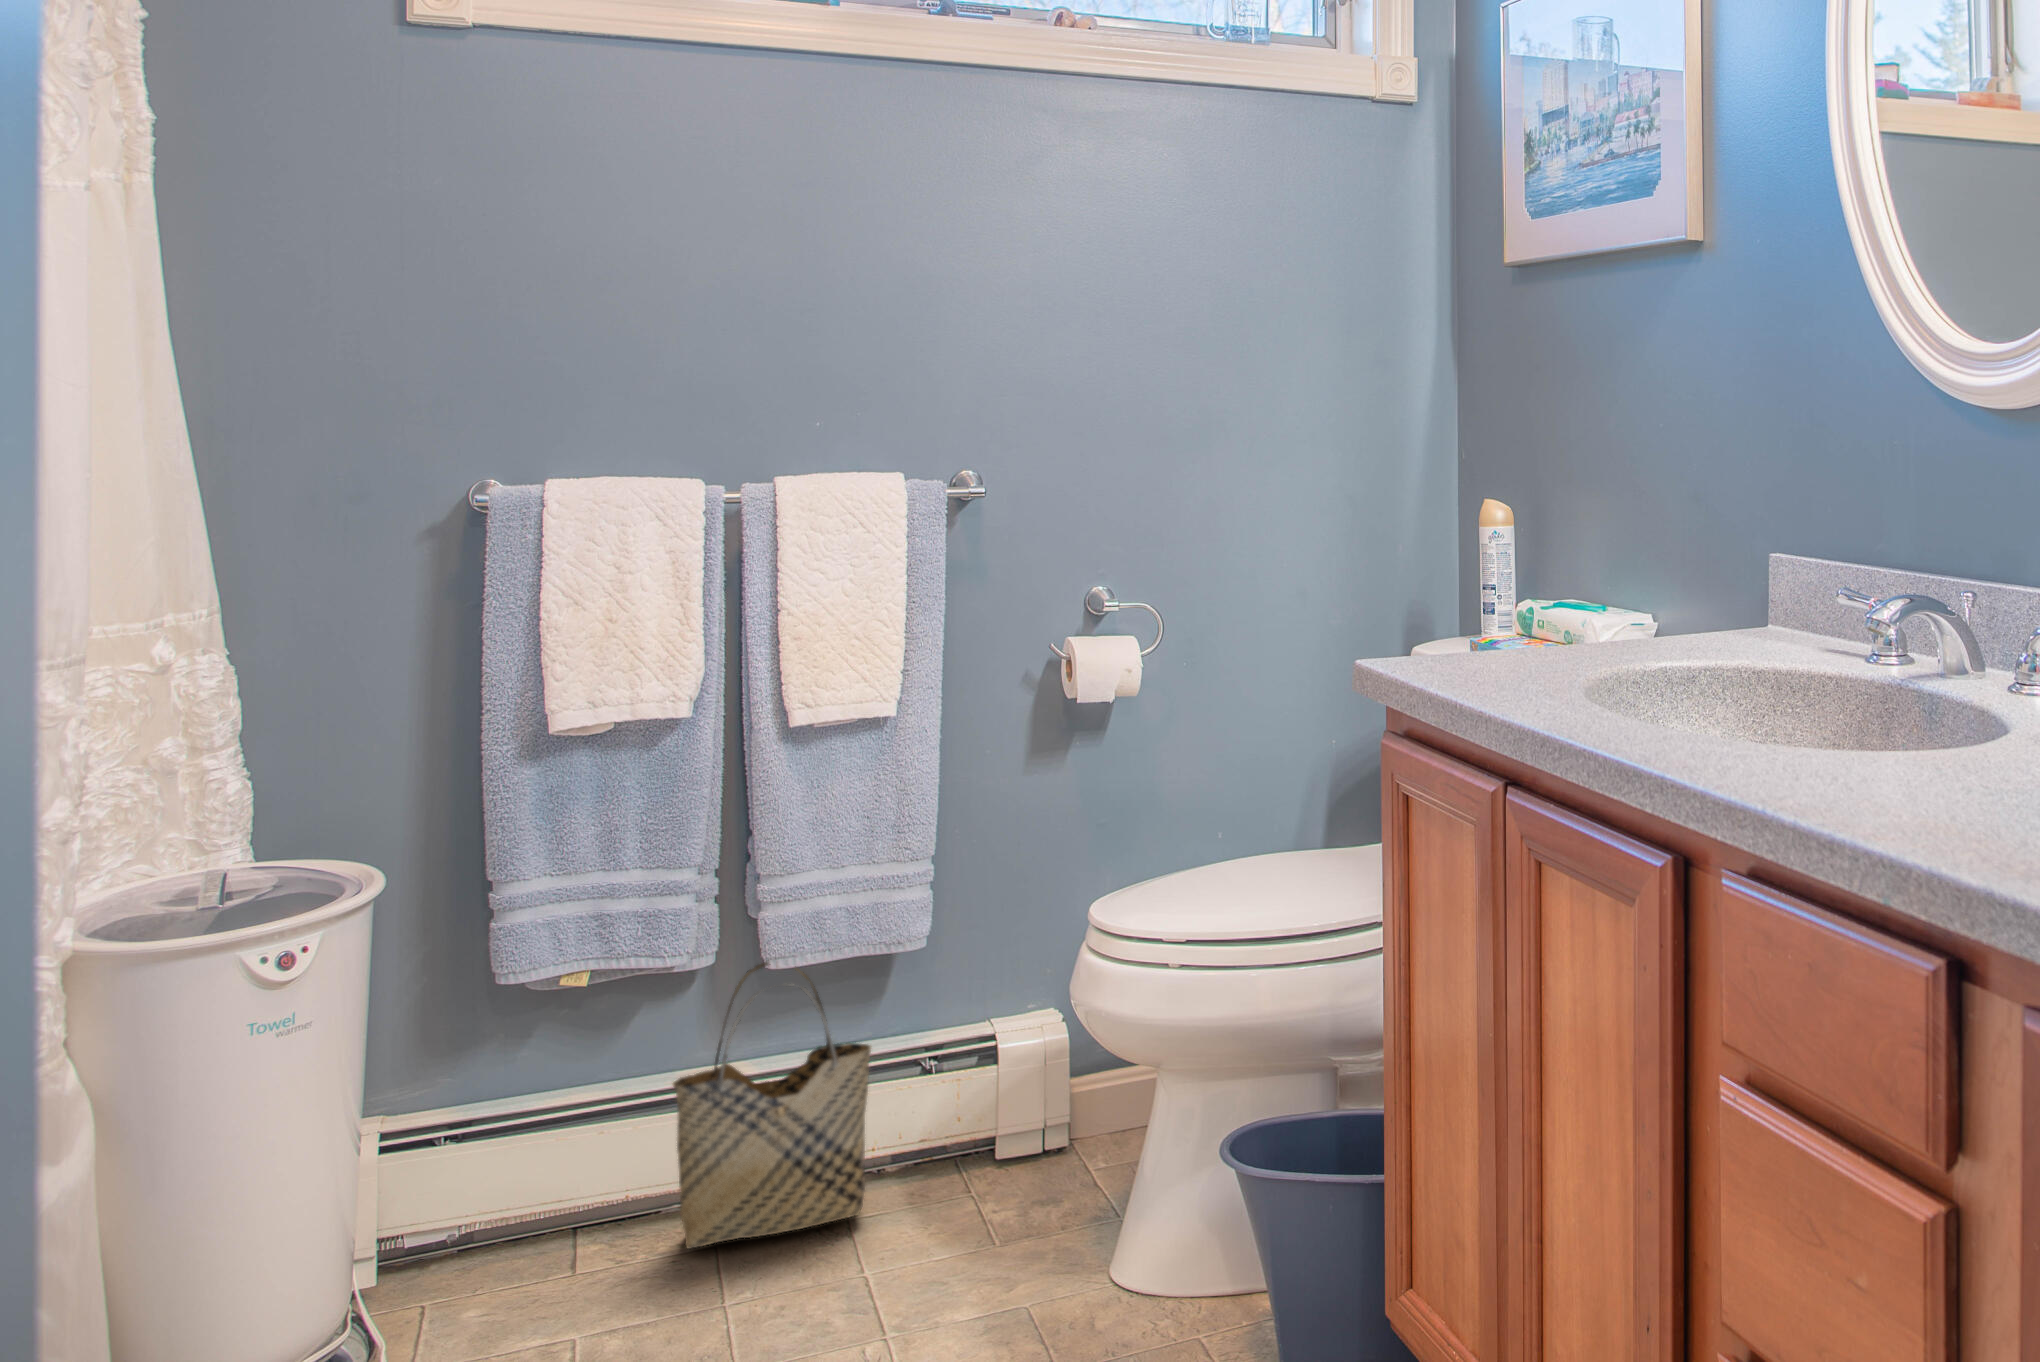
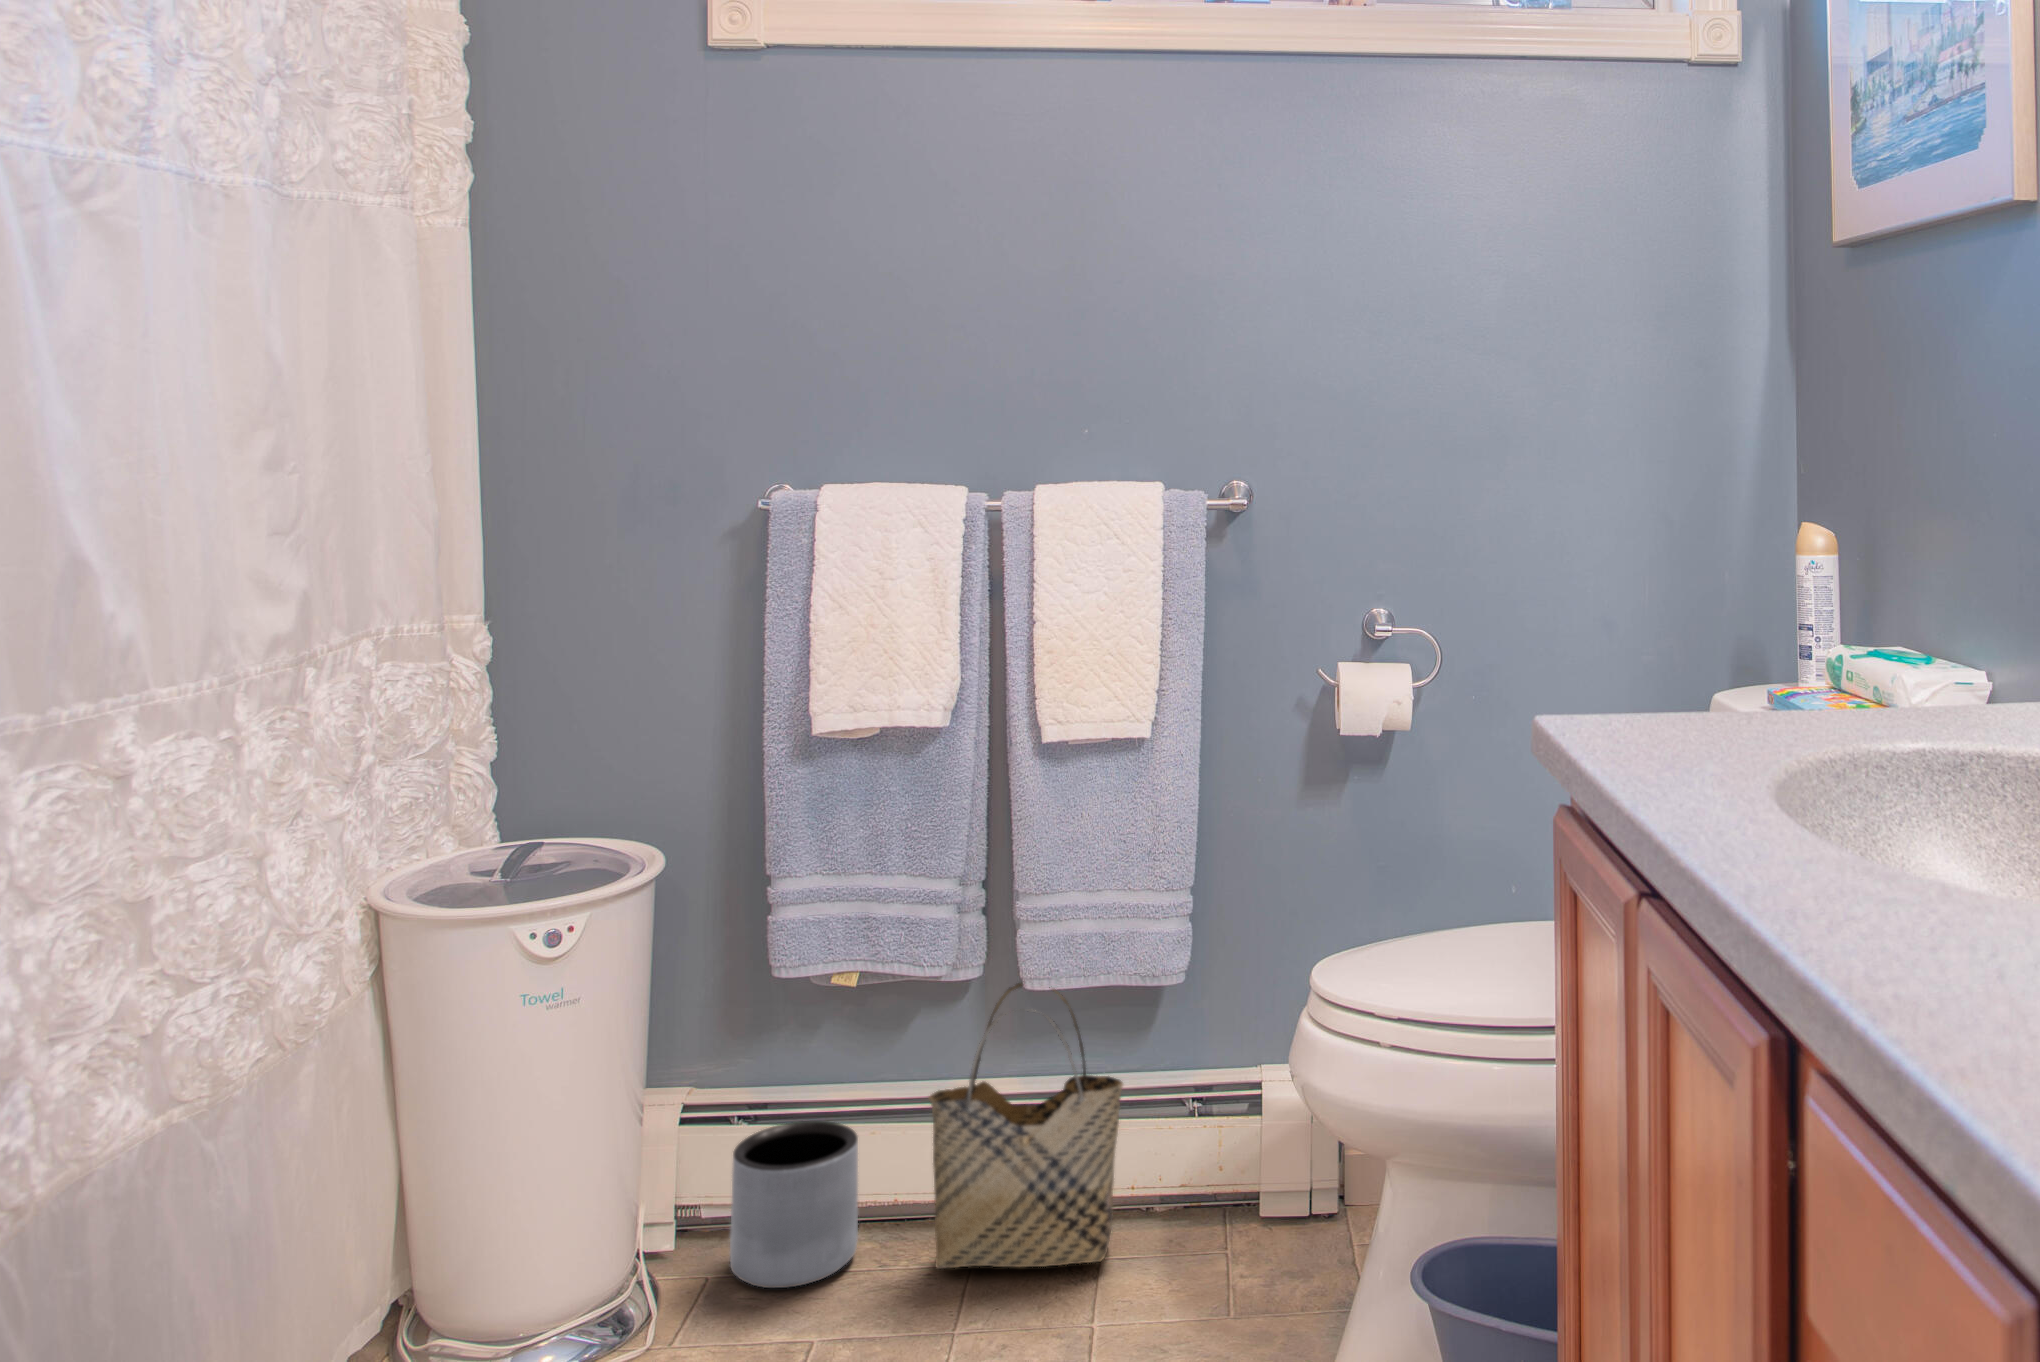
planter: none [450,1127,592,1298] -> present [730,1121,858,1288]

